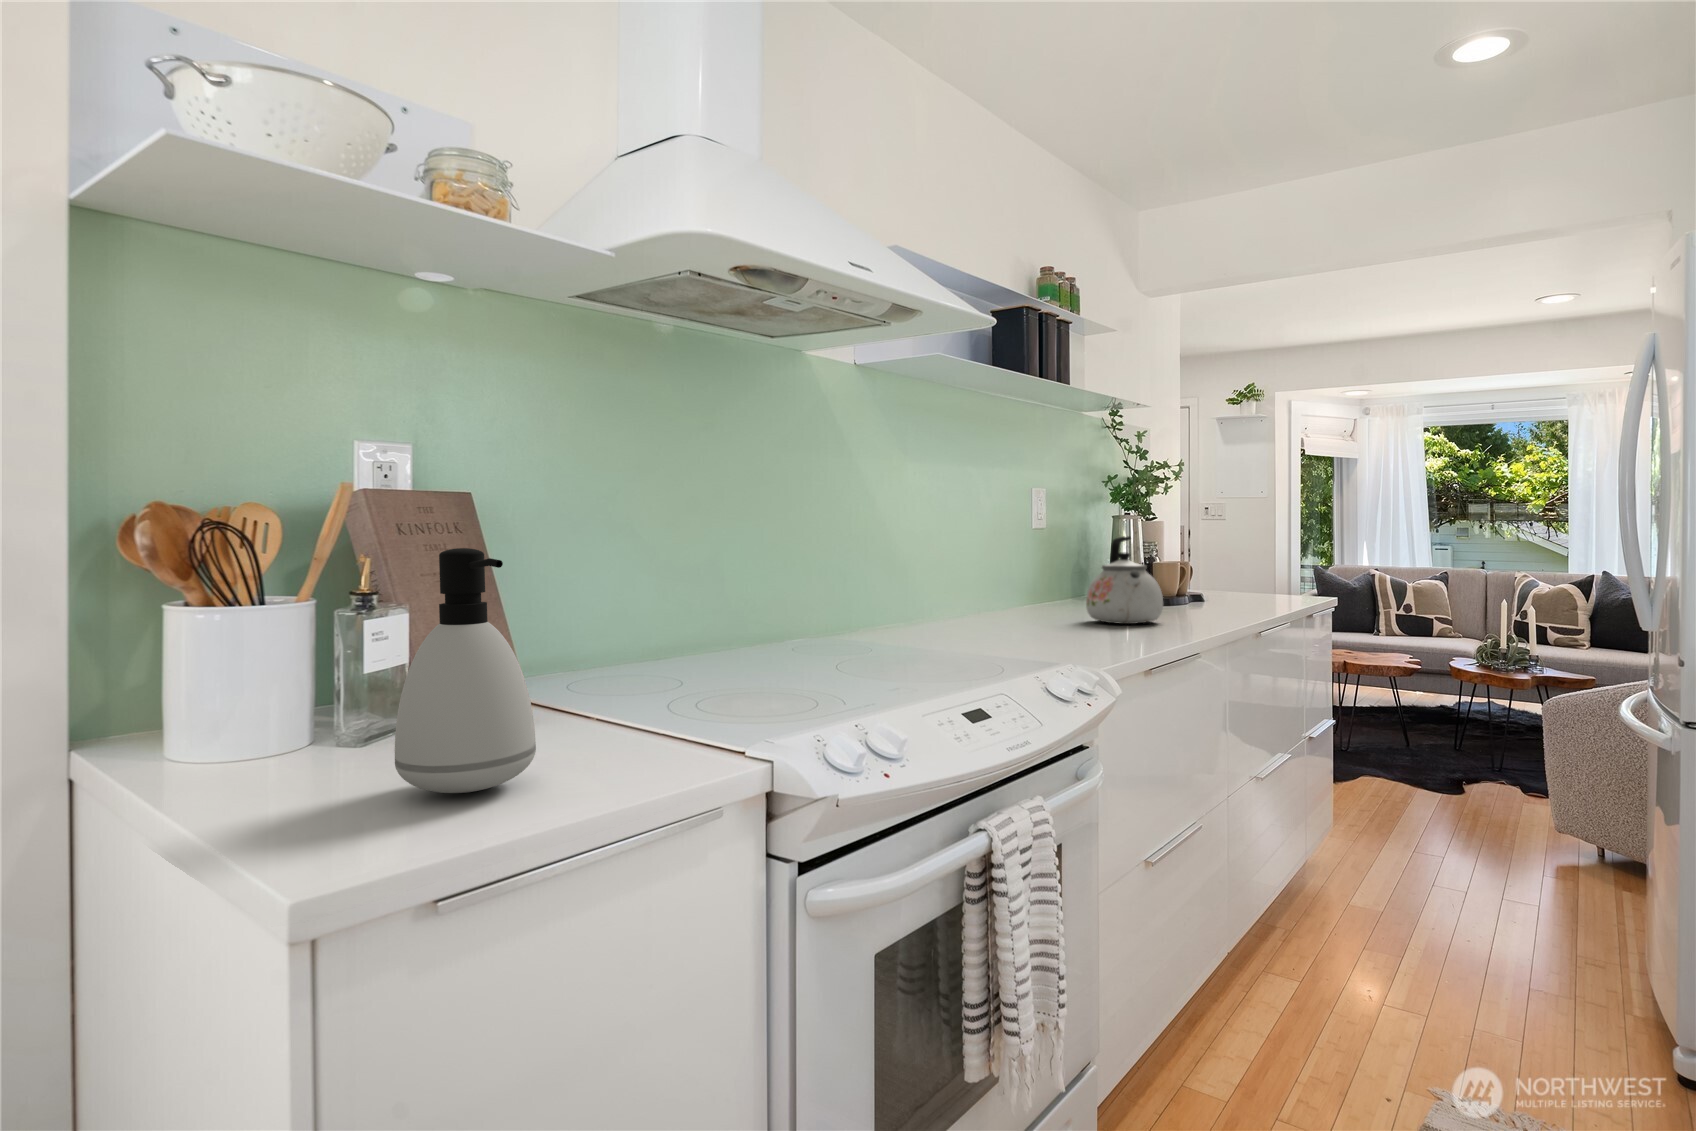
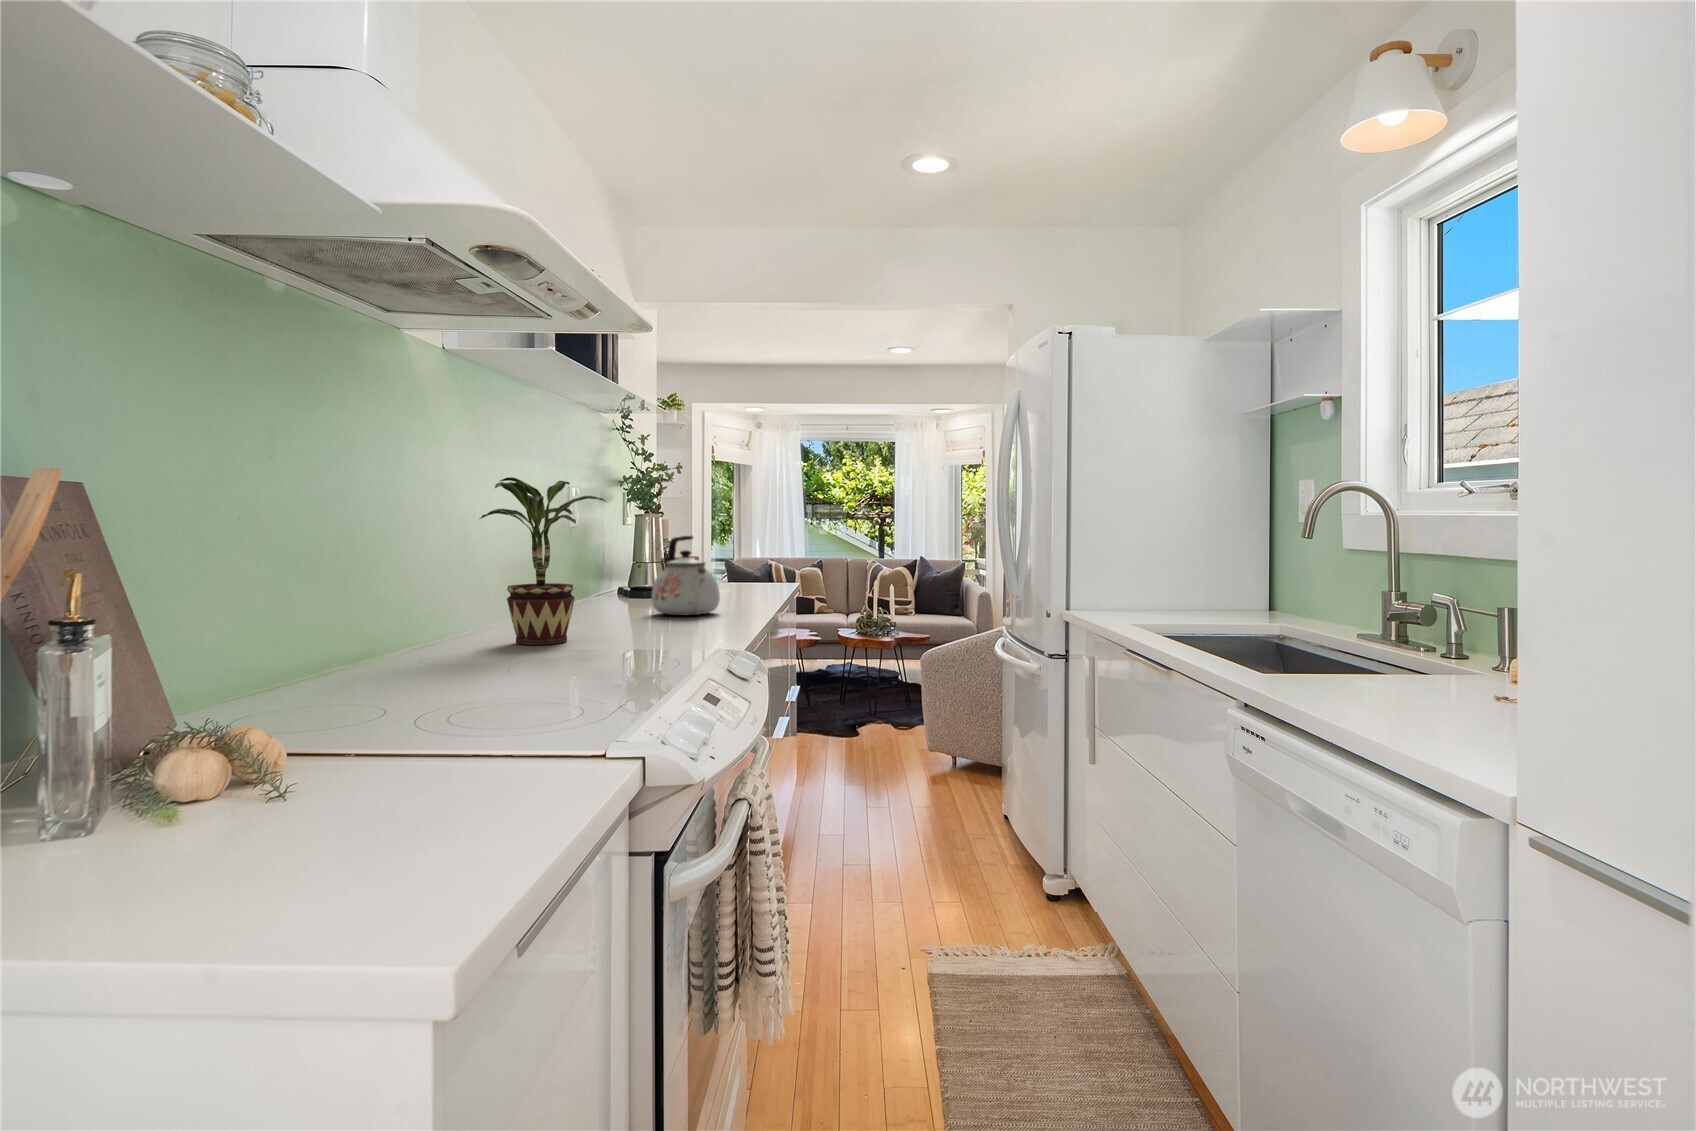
potted plant: none [872,479,988,642] -> present [480,477,607,645]
soap dispenser: present [395,548,536,793] -> none [332,566,489,836]

